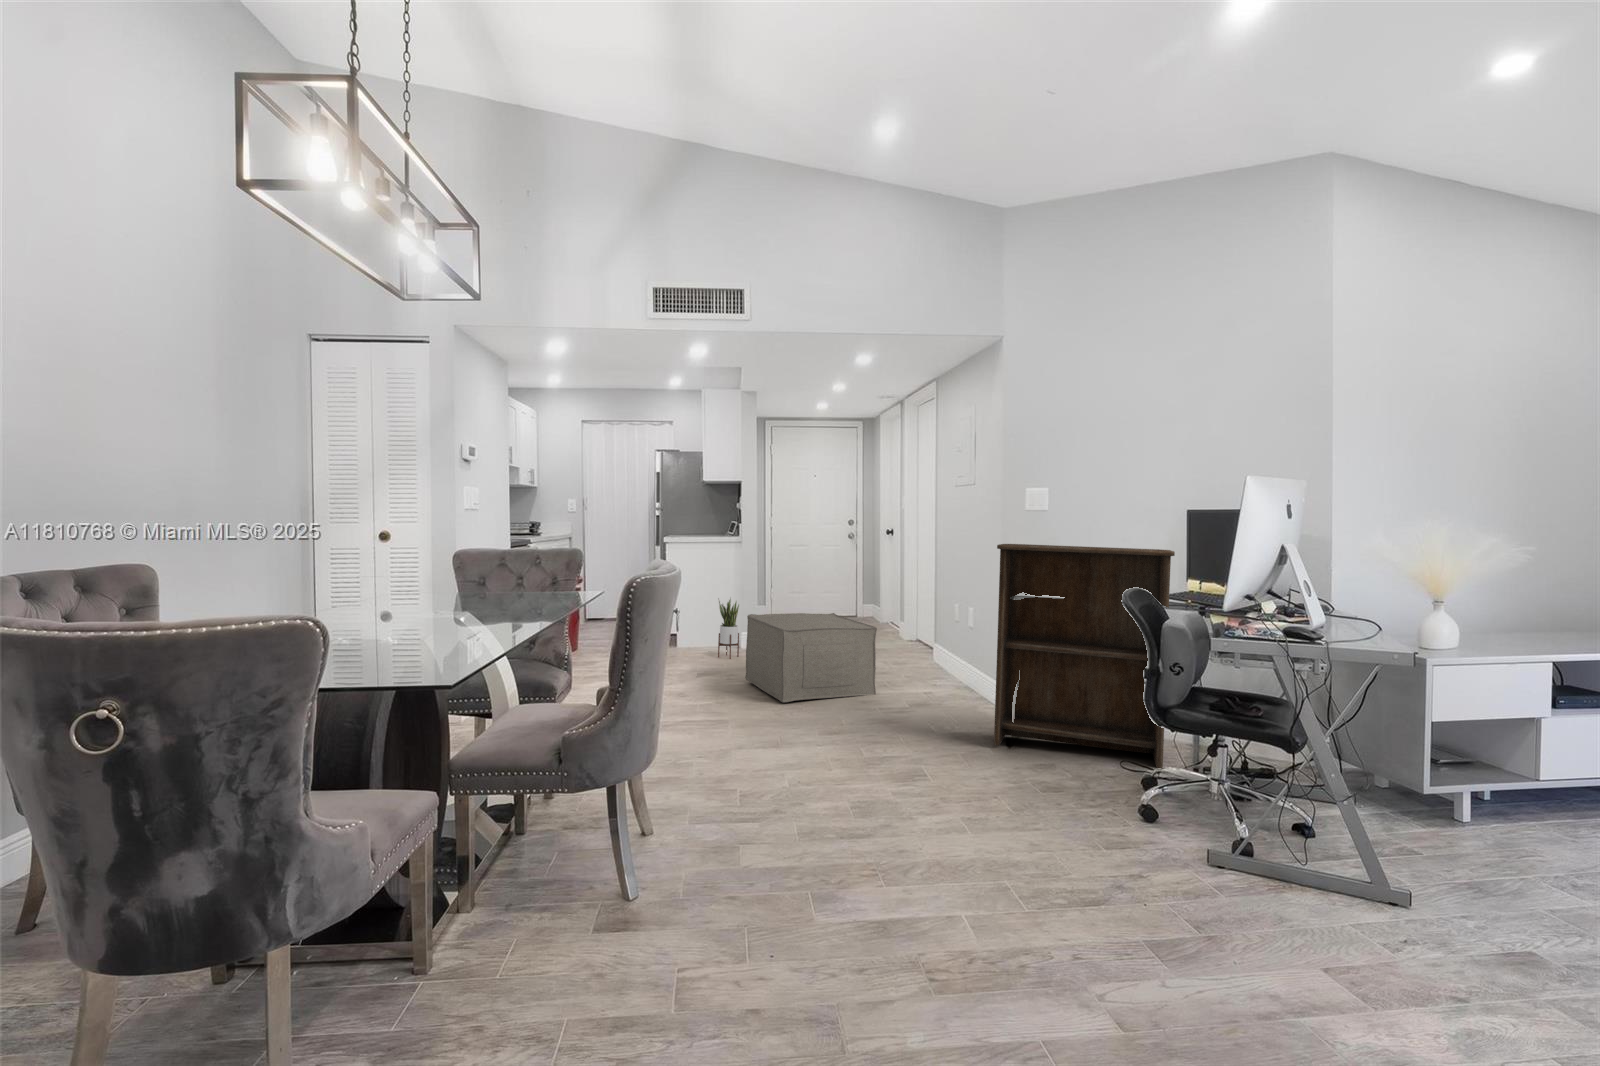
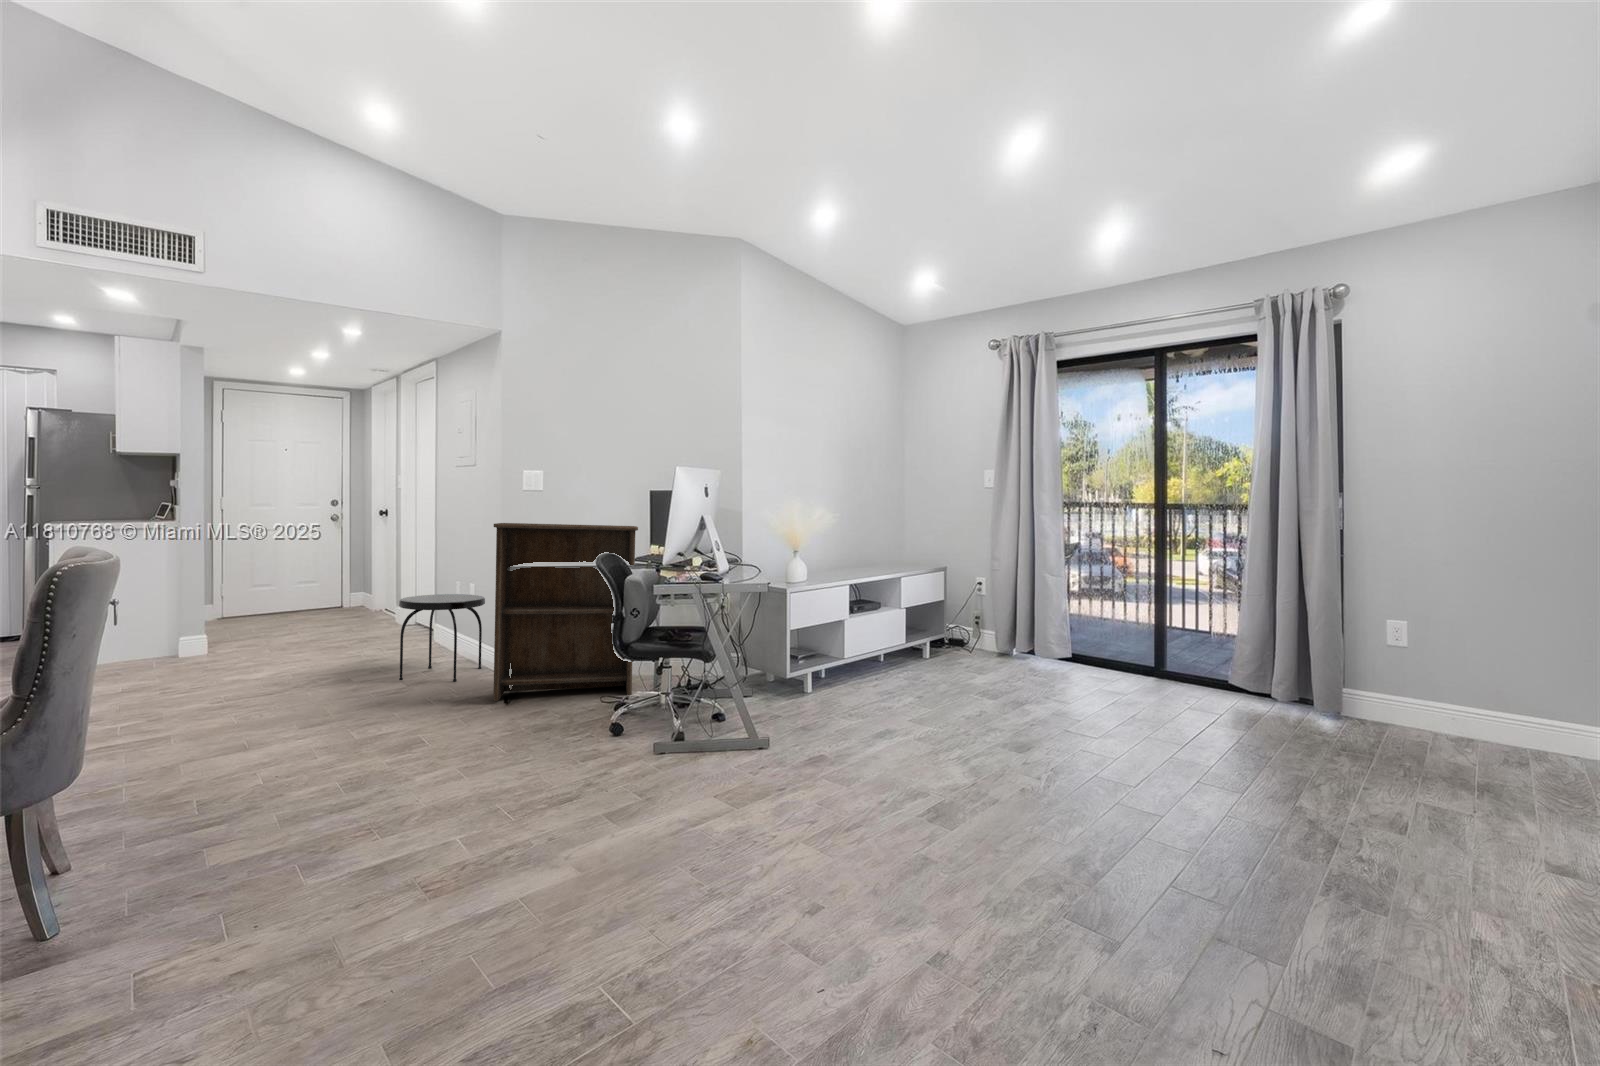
potted plant: present [718,597,739,659] -> none [143,592,178,666]
ottoman: present [746,613,877,702] -> none [192,600,370,701]
side table: none [901,617,984,713] -> present [399,594,485,682]

